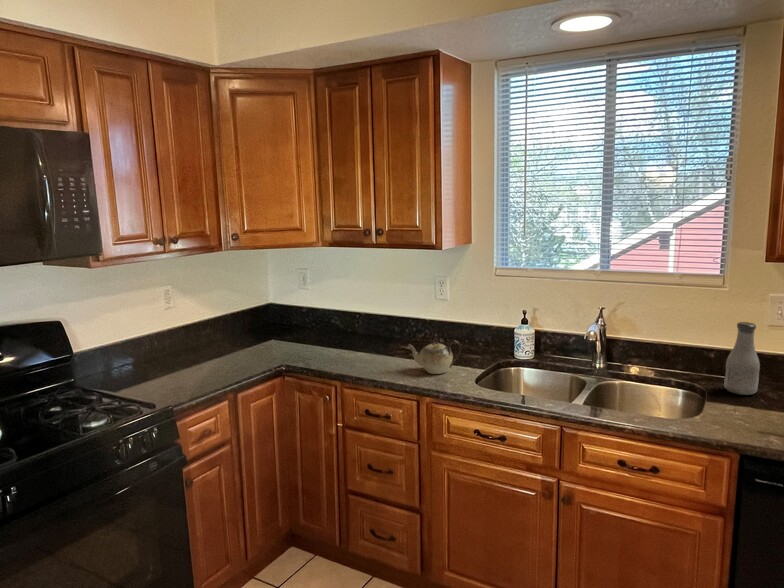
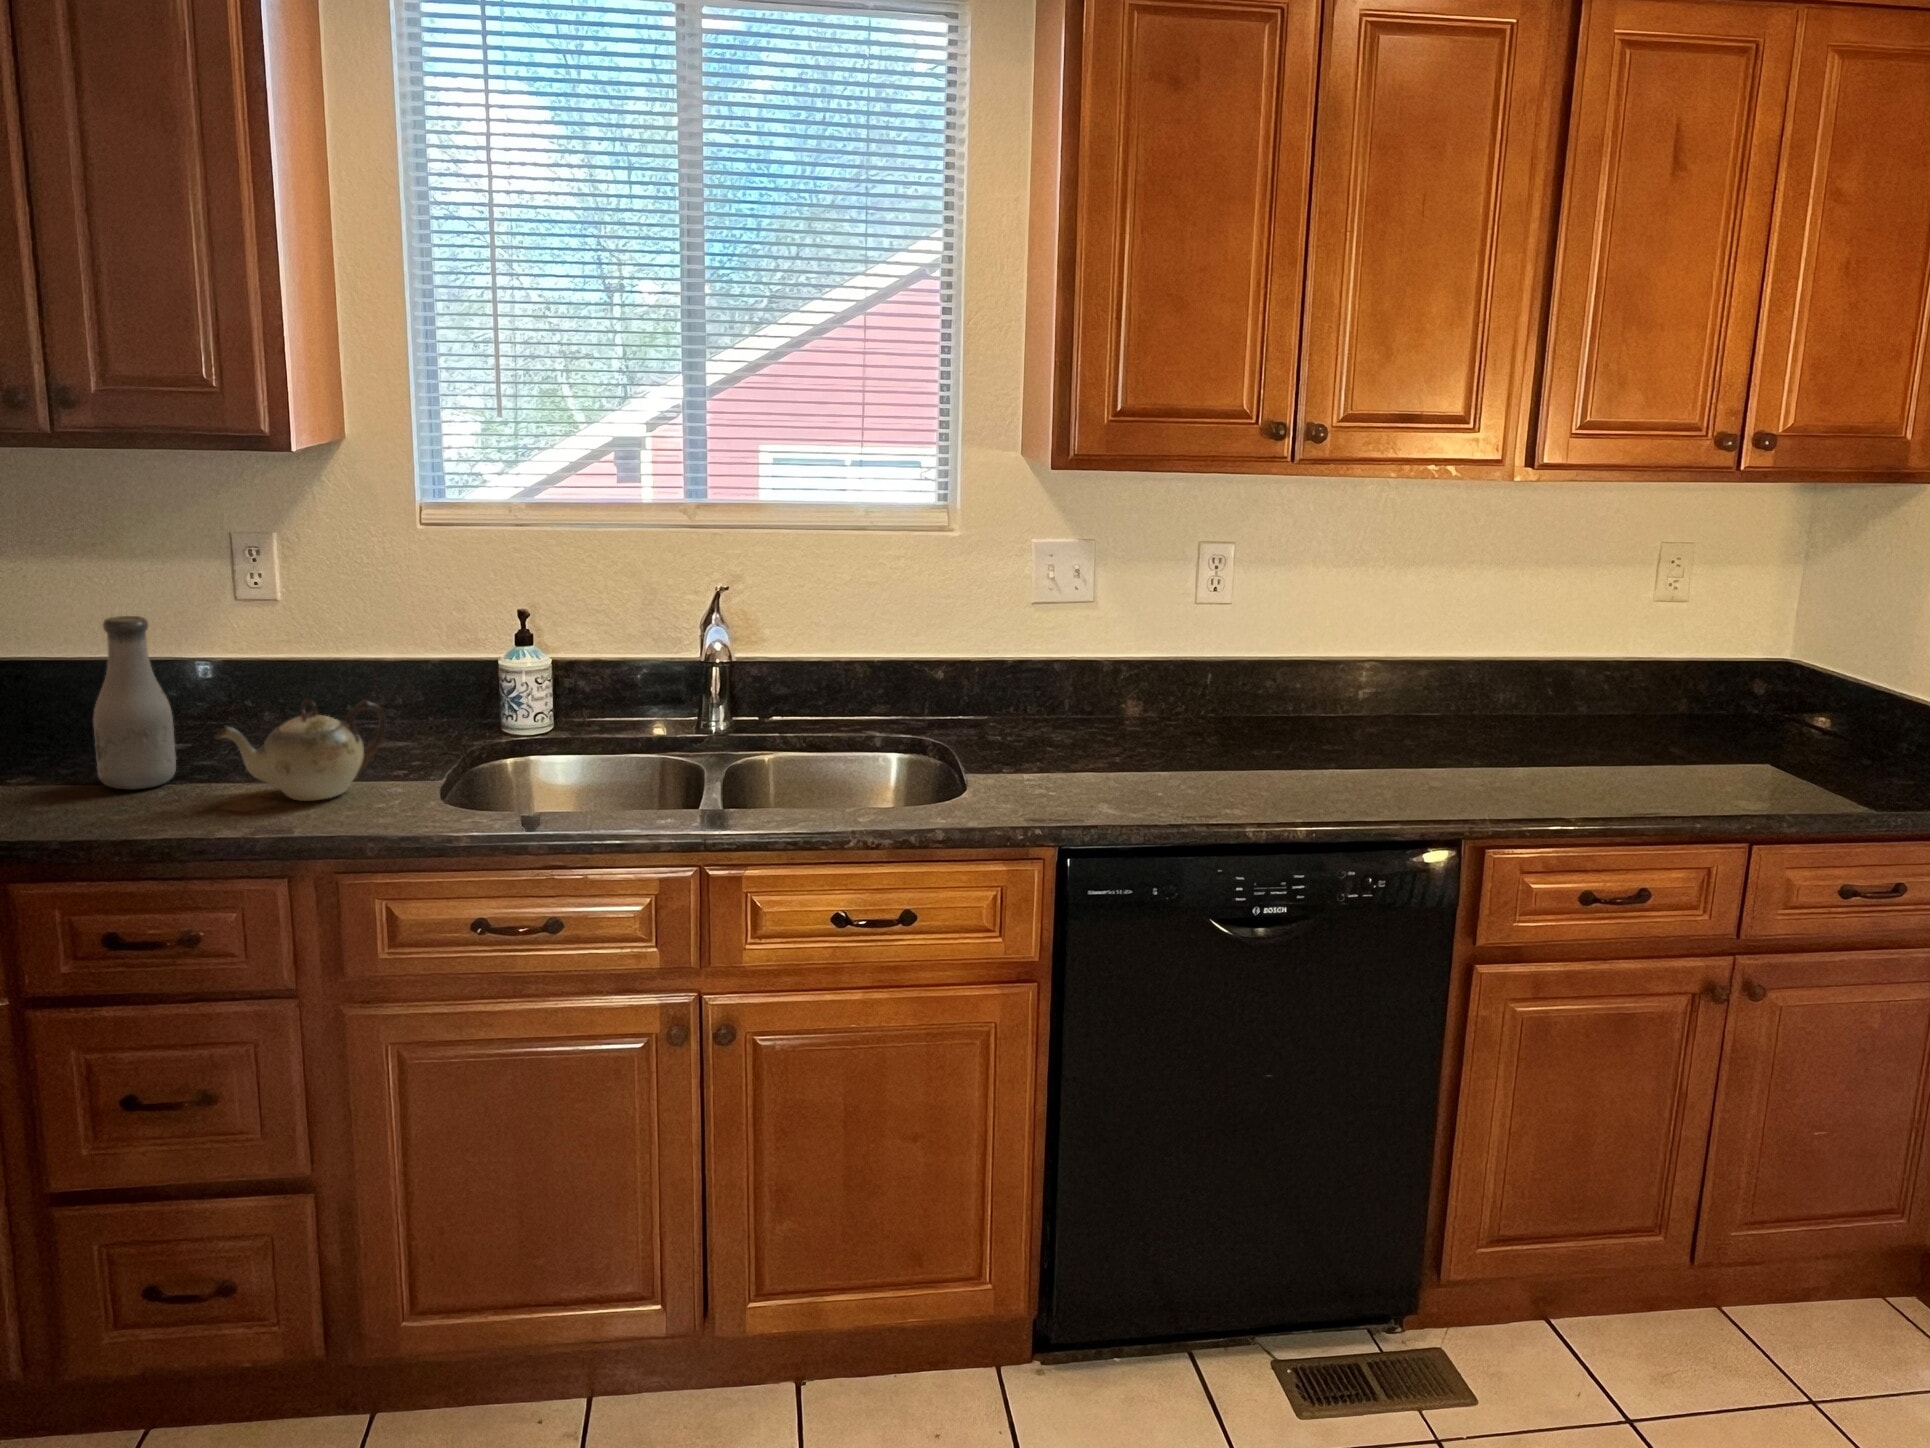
bottle: present [724,322,760,395] -> present [93,616,176,790]

